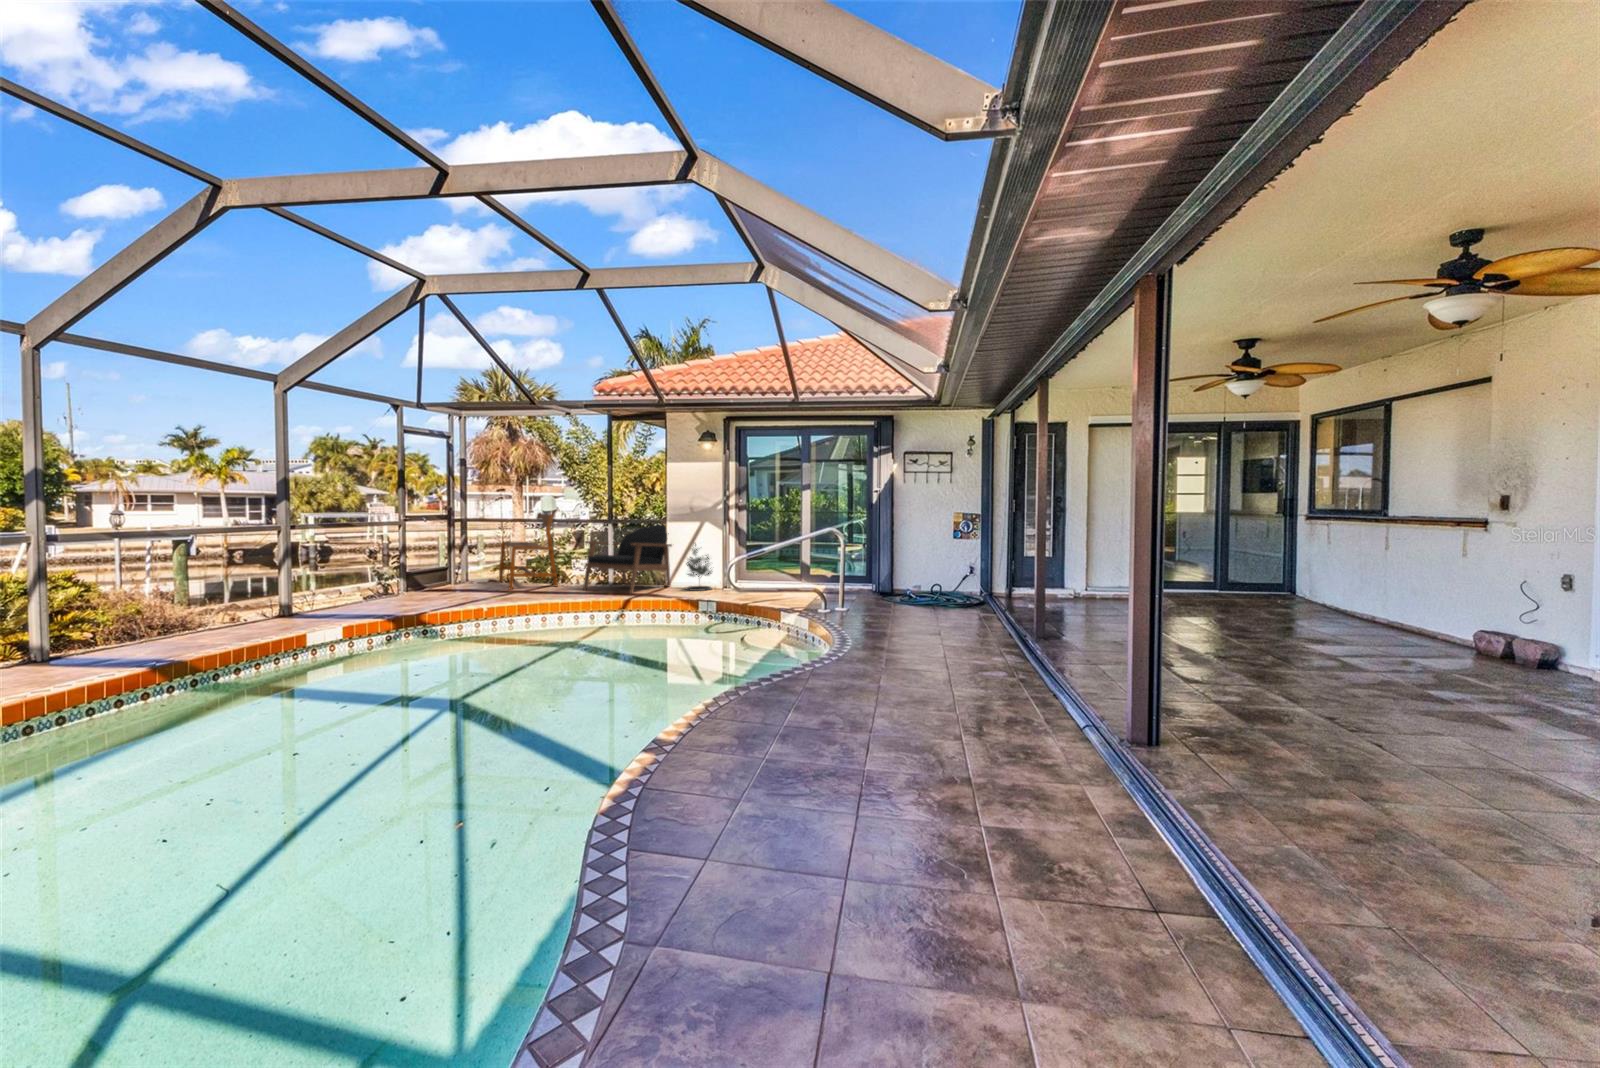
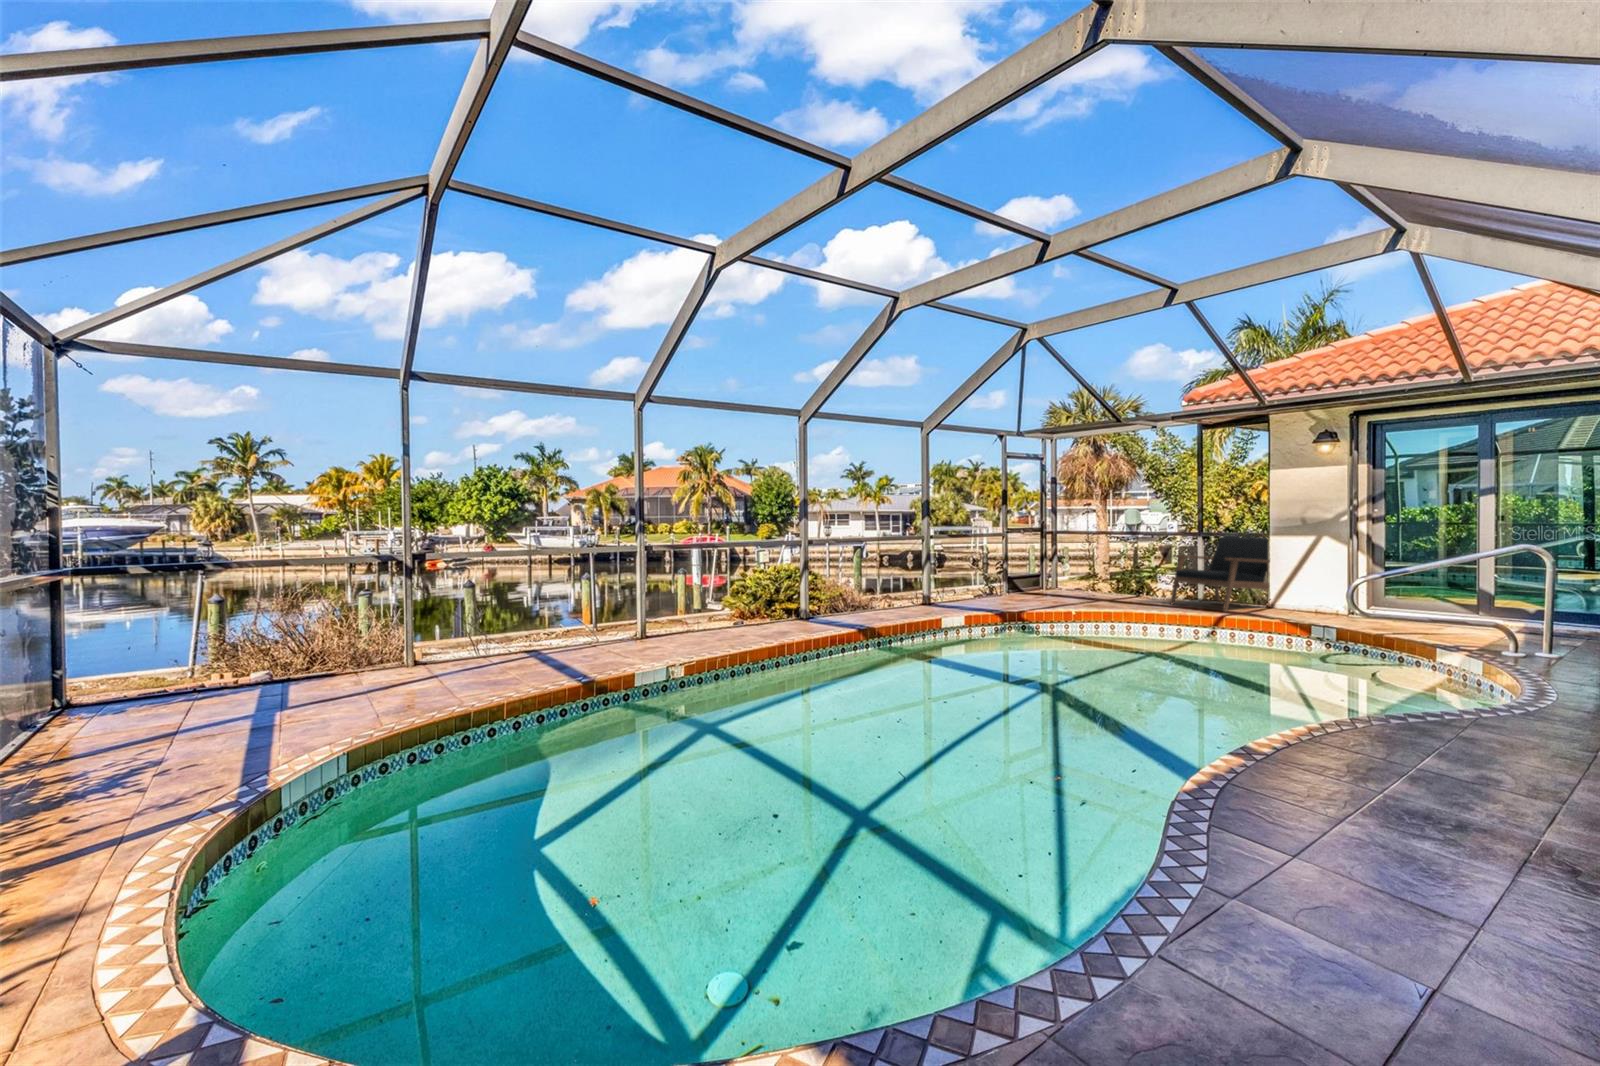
bench: present [499,513,558,590] -> none [1085,526,1144,599]
potted tree: present [686,544,712,591] -> none [1293,558,1336,615]

